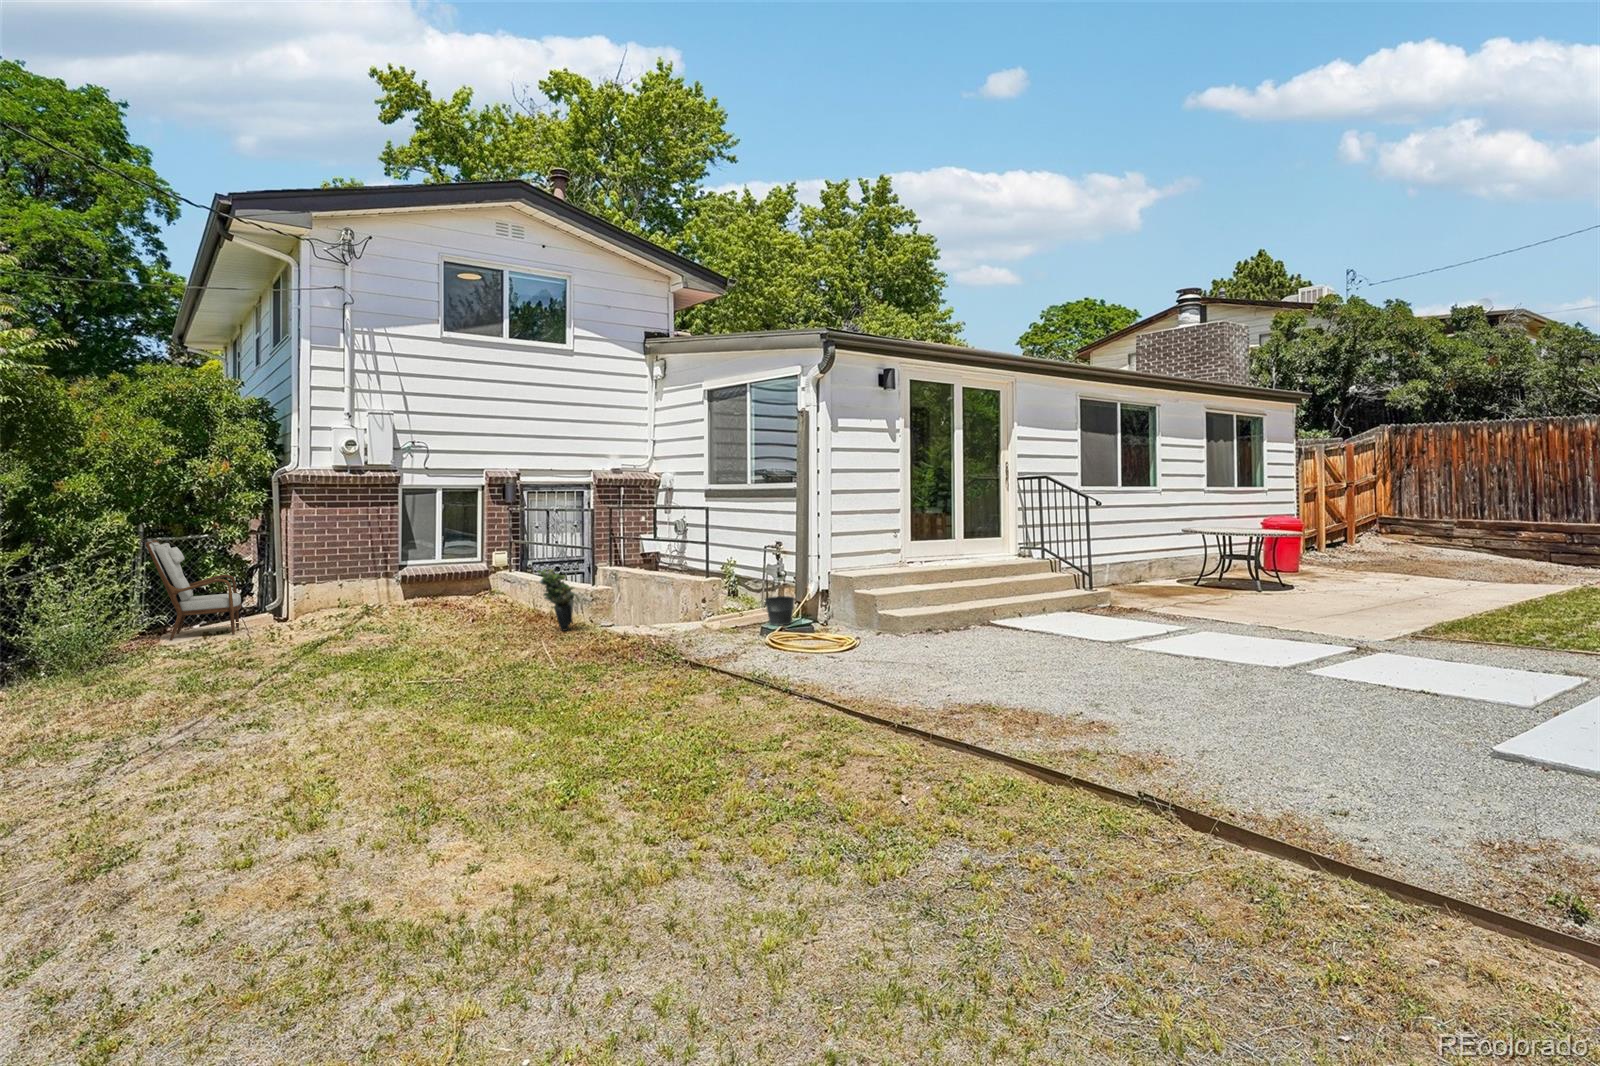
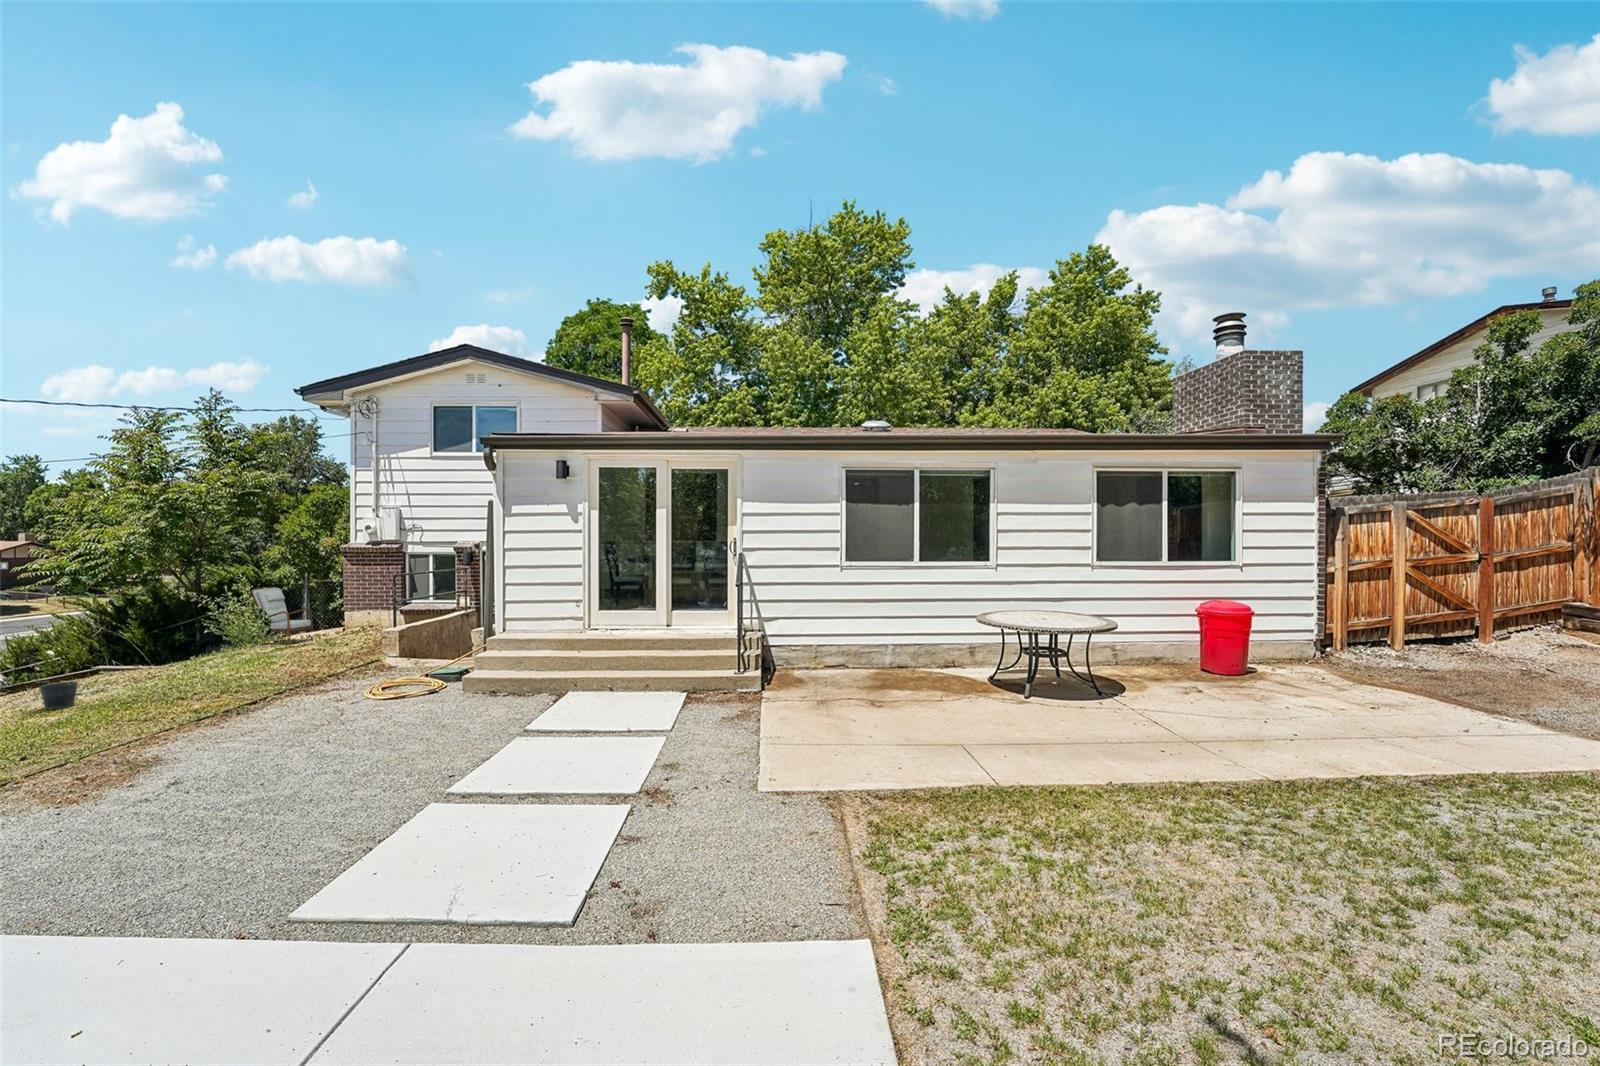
potted plant: present [538,569,575,631] -> none [360,617,389,663]
bucket: present [765,596,795,625] -> present [39,681,80,710]

